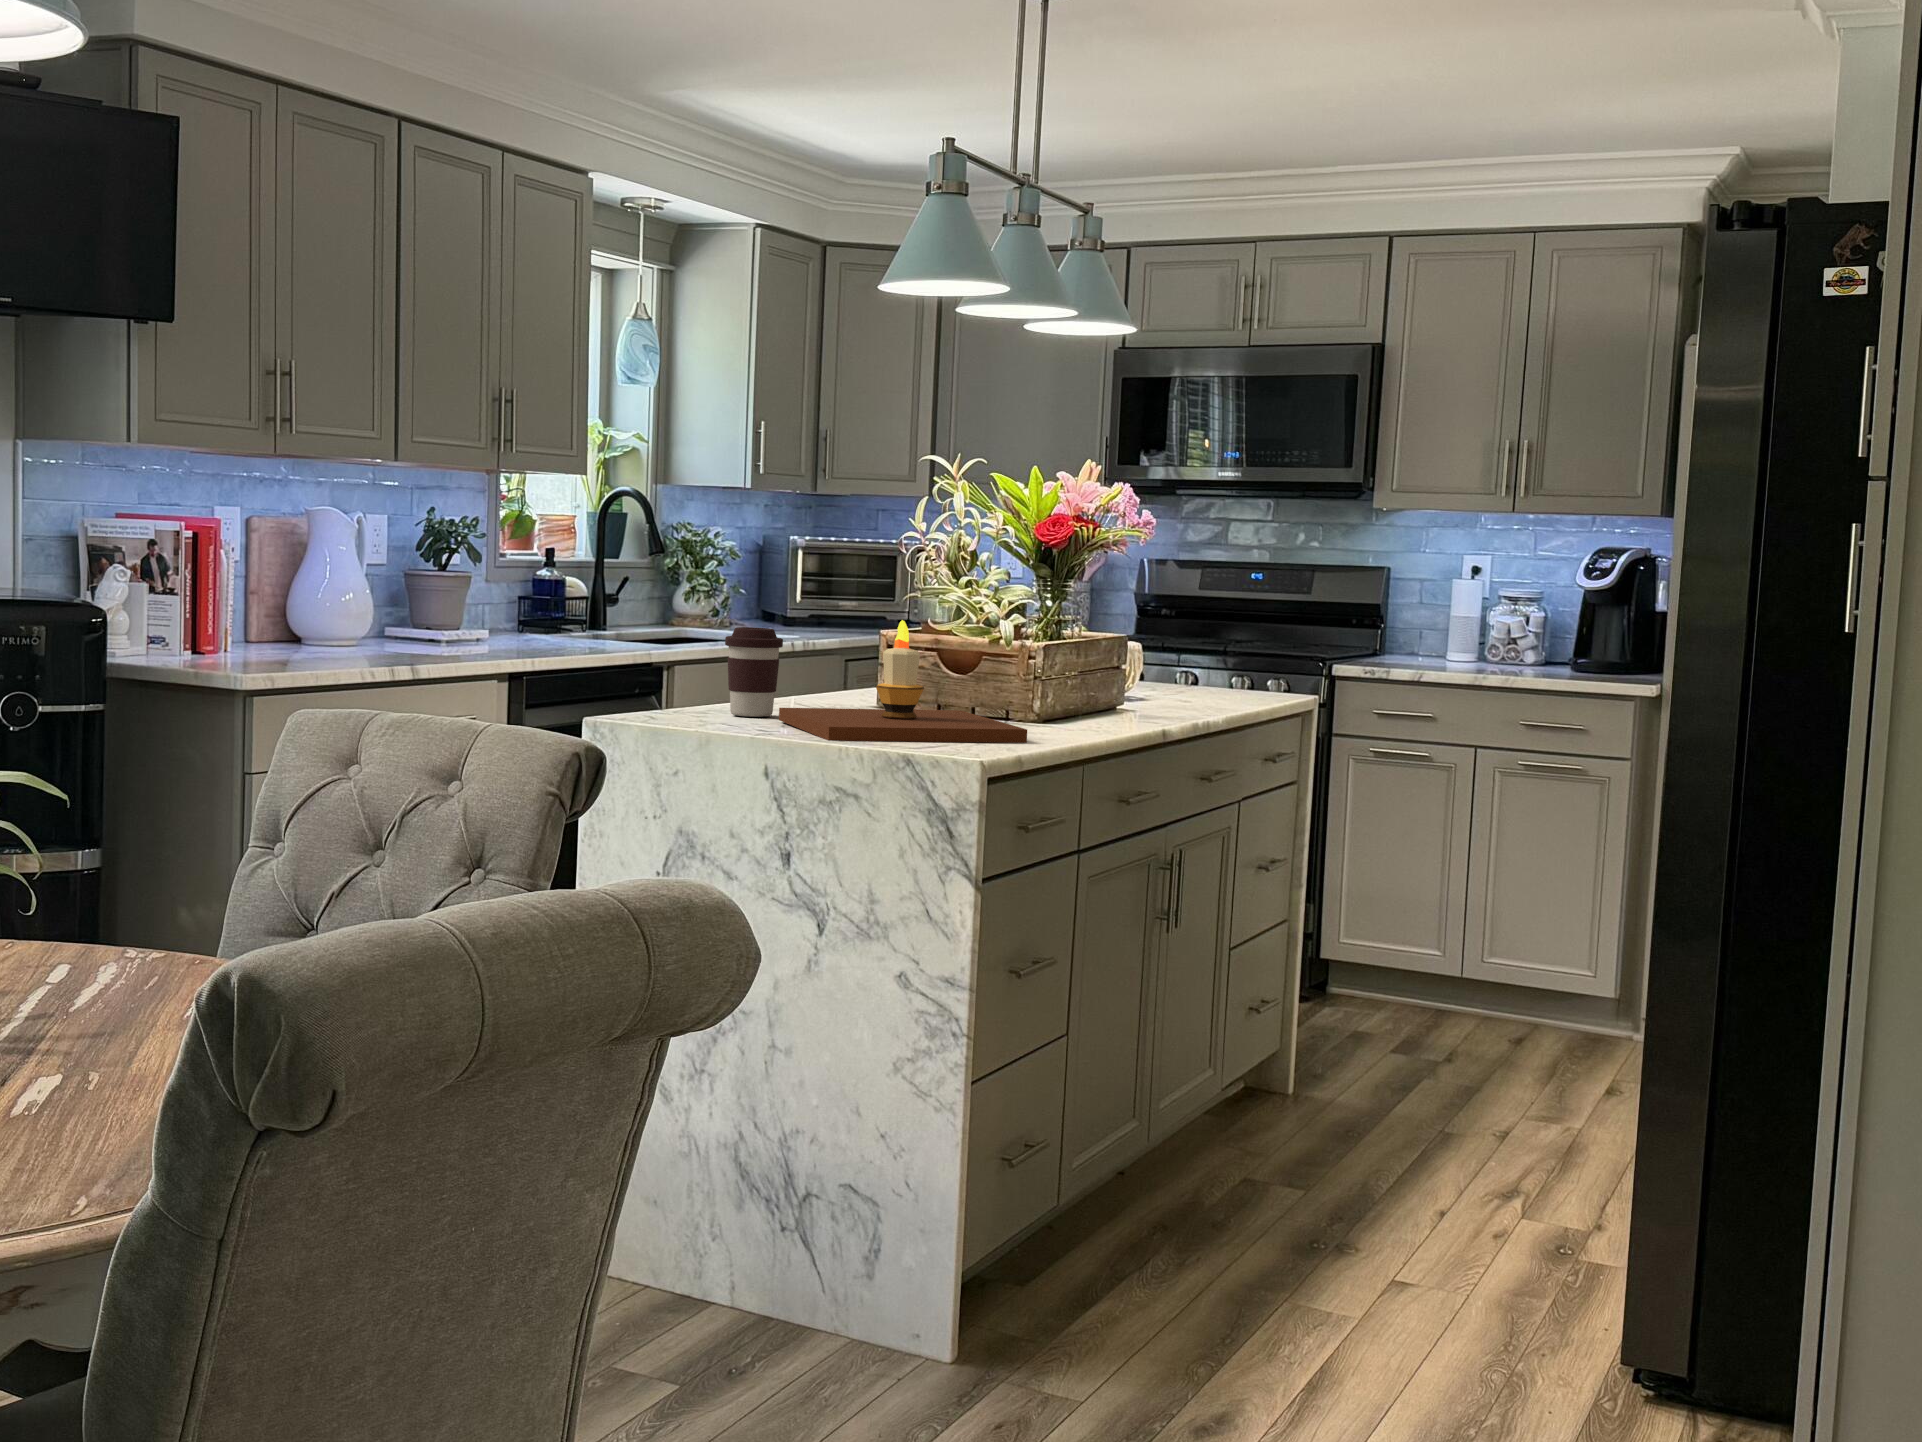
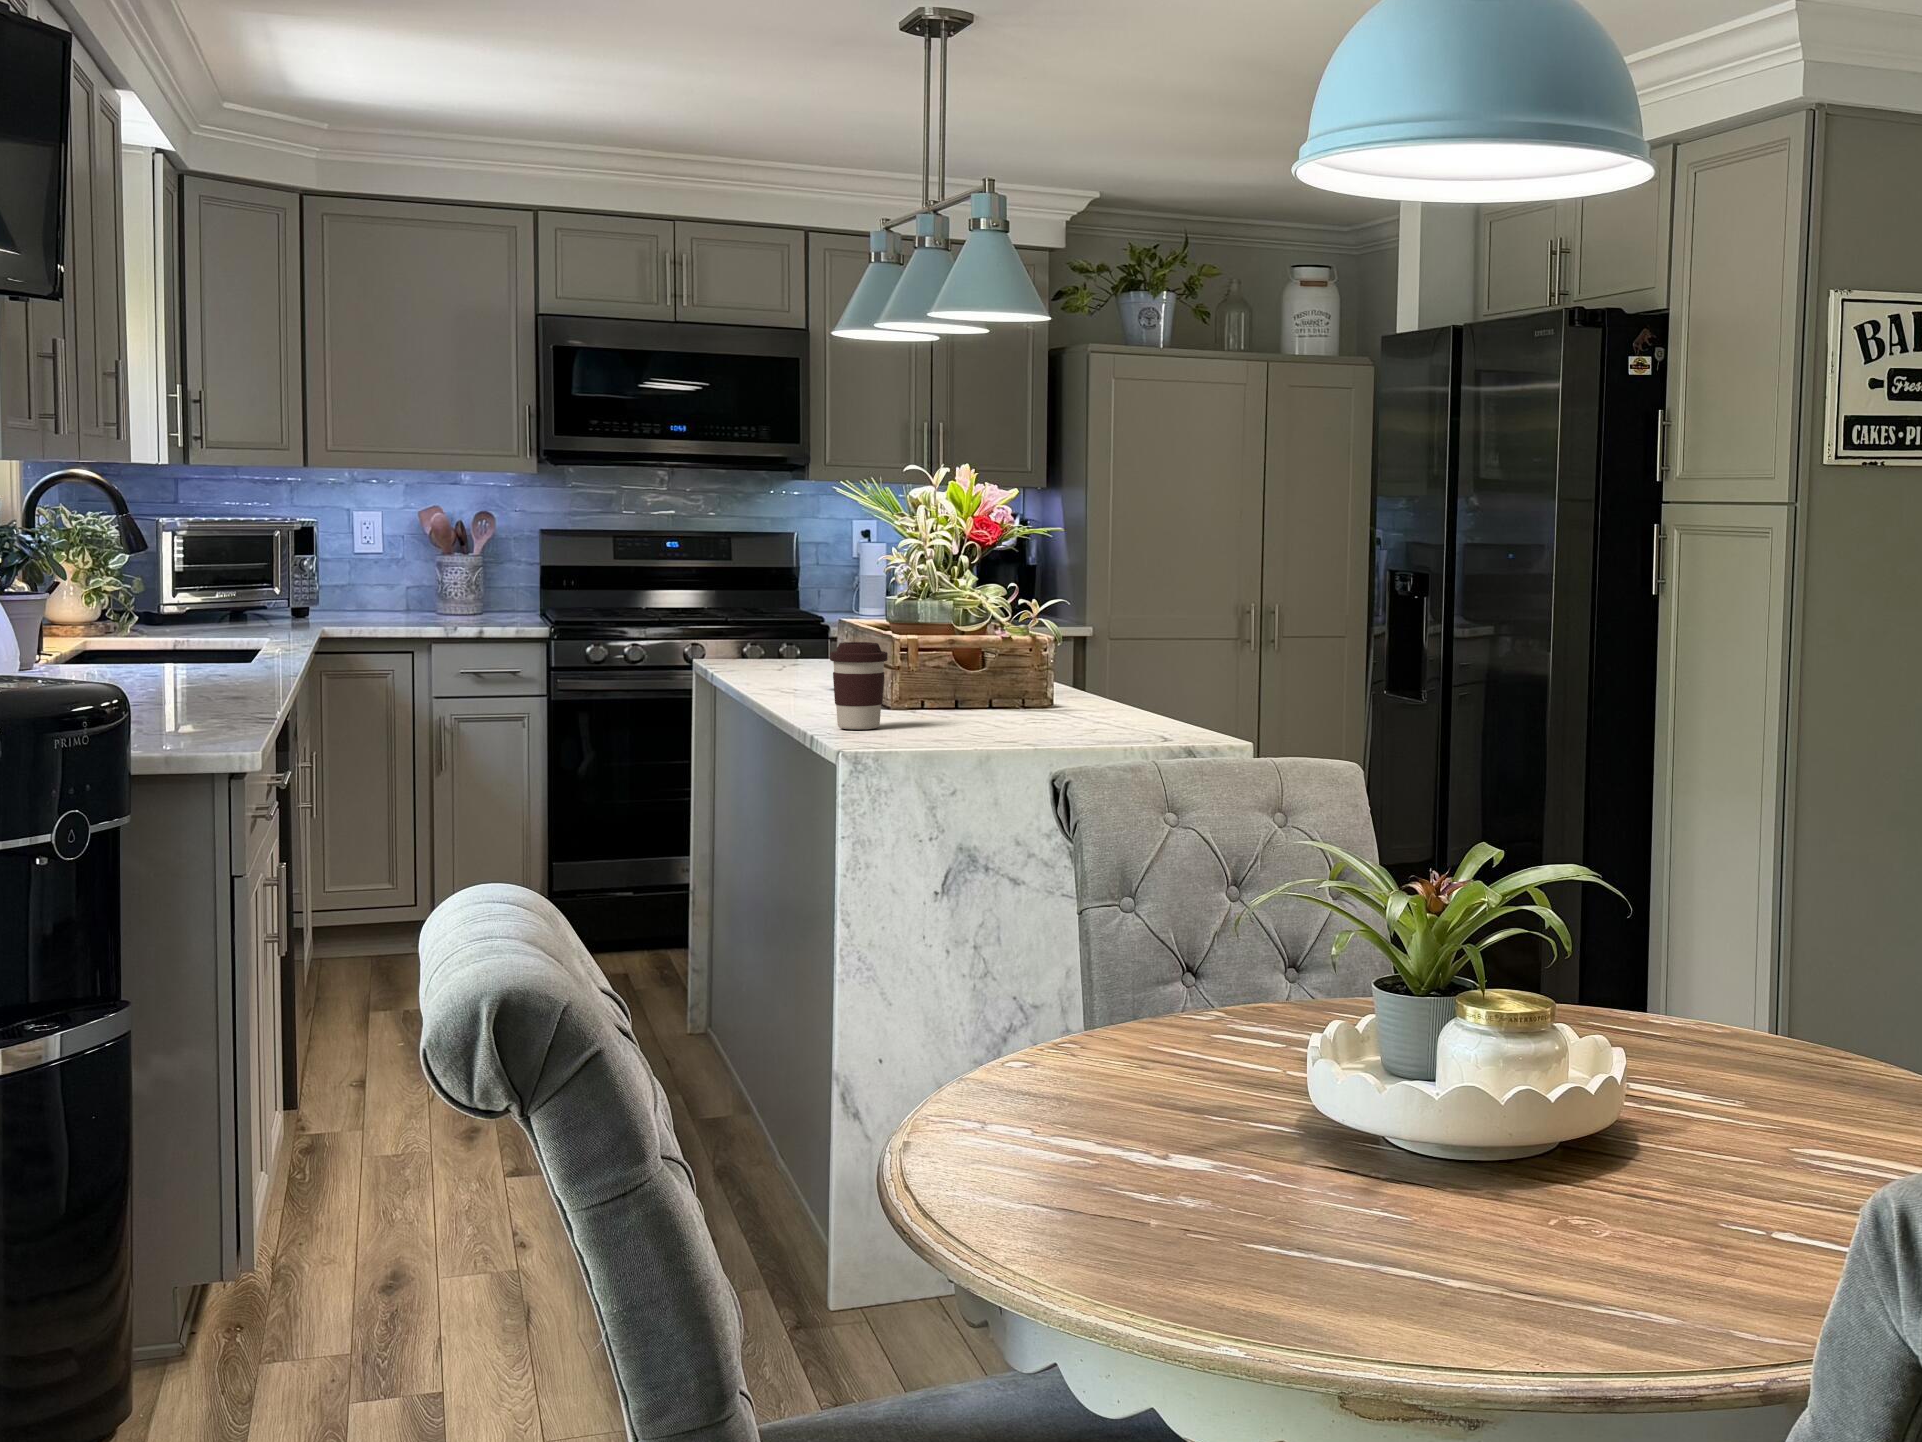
candle: present [779,620,1027,743] -> none [919,627,1171,741]

